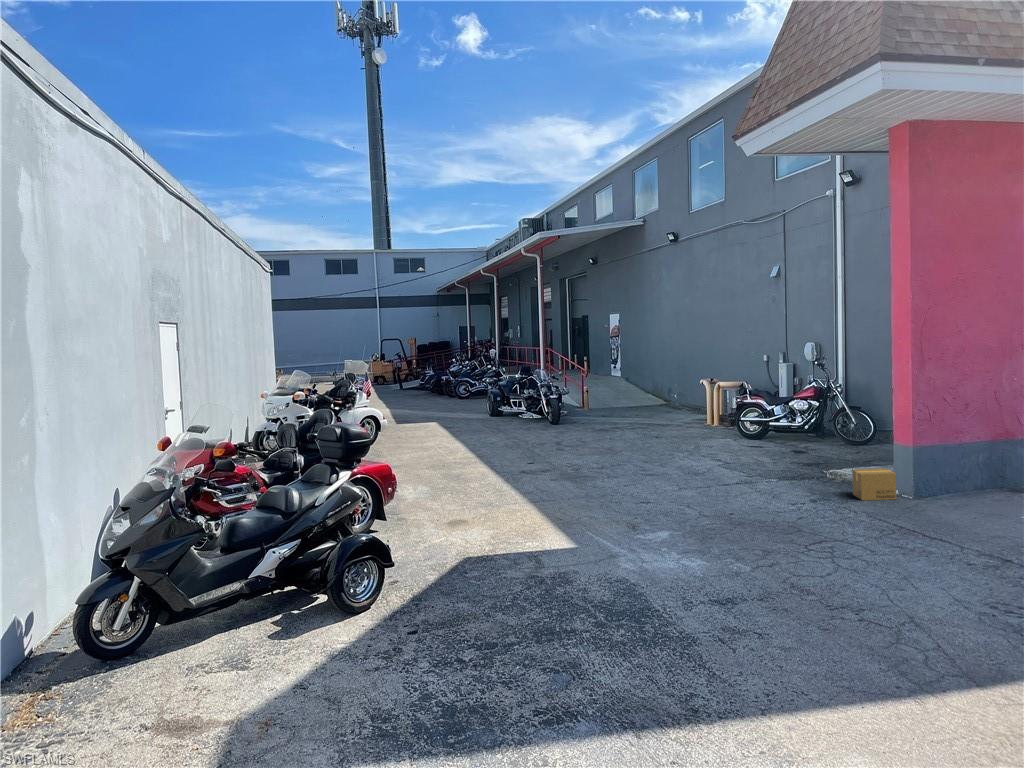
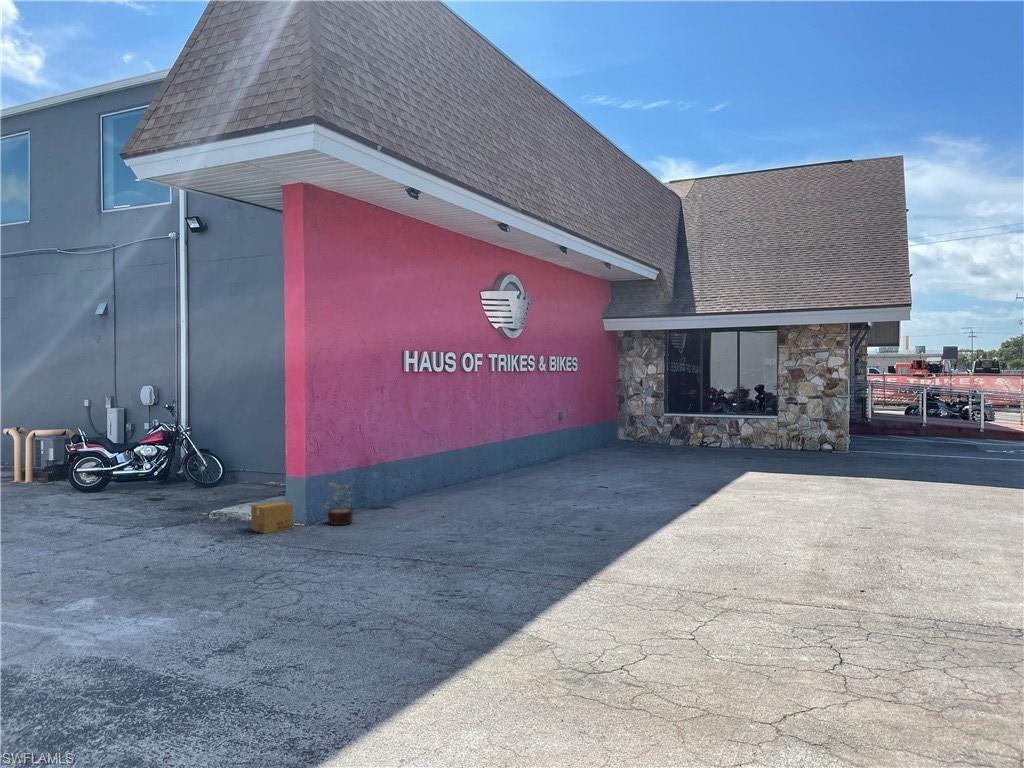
decorative plant: none [934,452,974,504] -> present [325,483,352,525]

